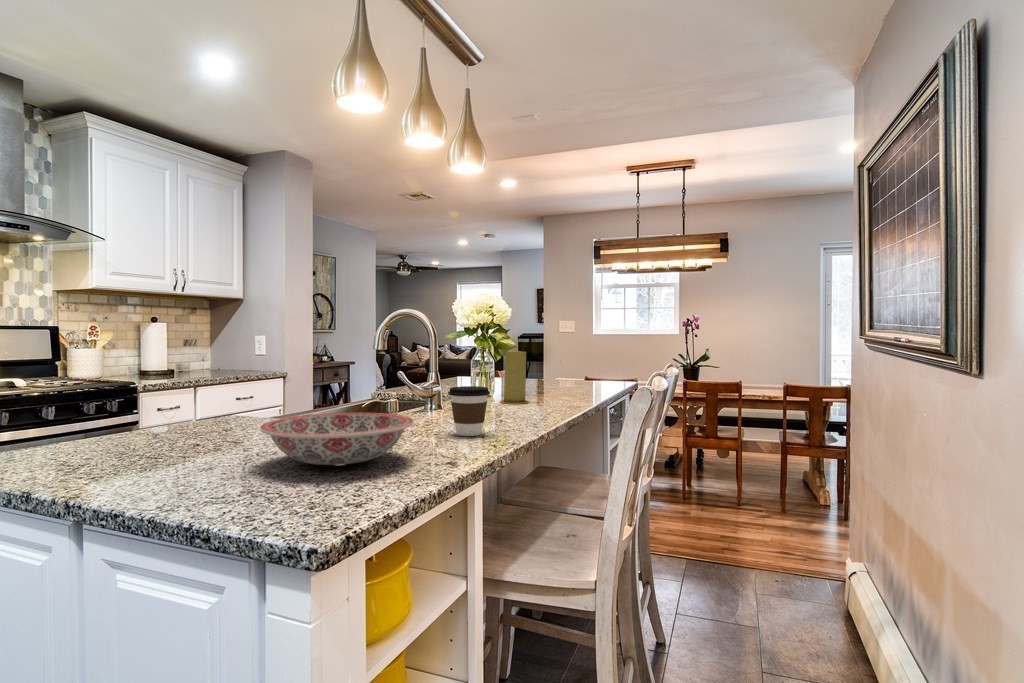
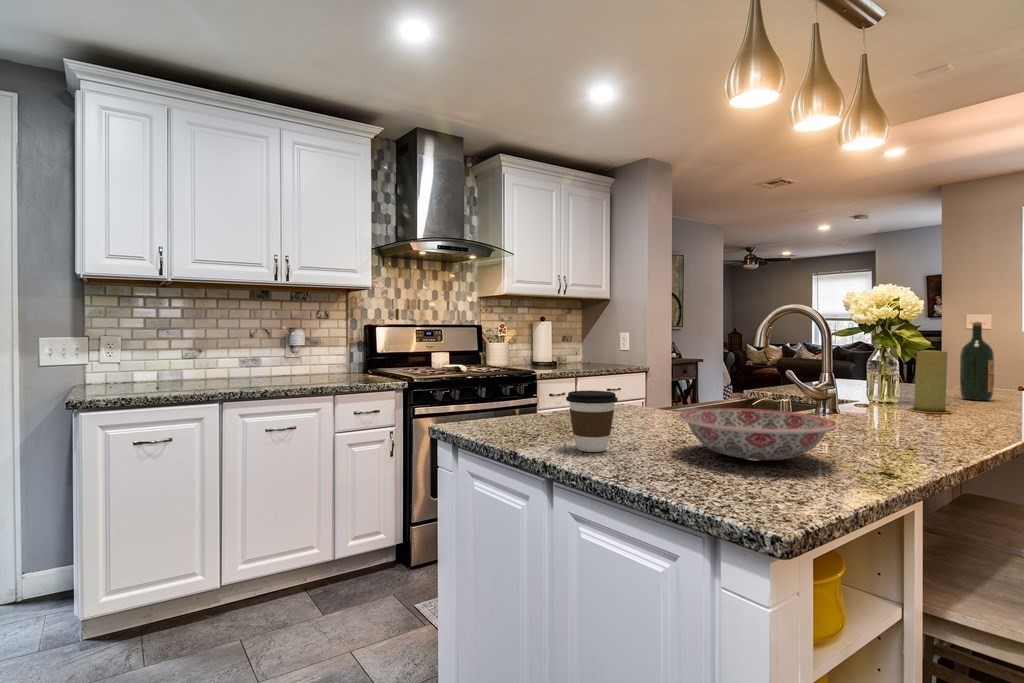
wine bottle: none [541,328,562,391] -> present [960,322,994,401]
coffee cup: present [448,386,490,436] -> present [566,391,618,452]

